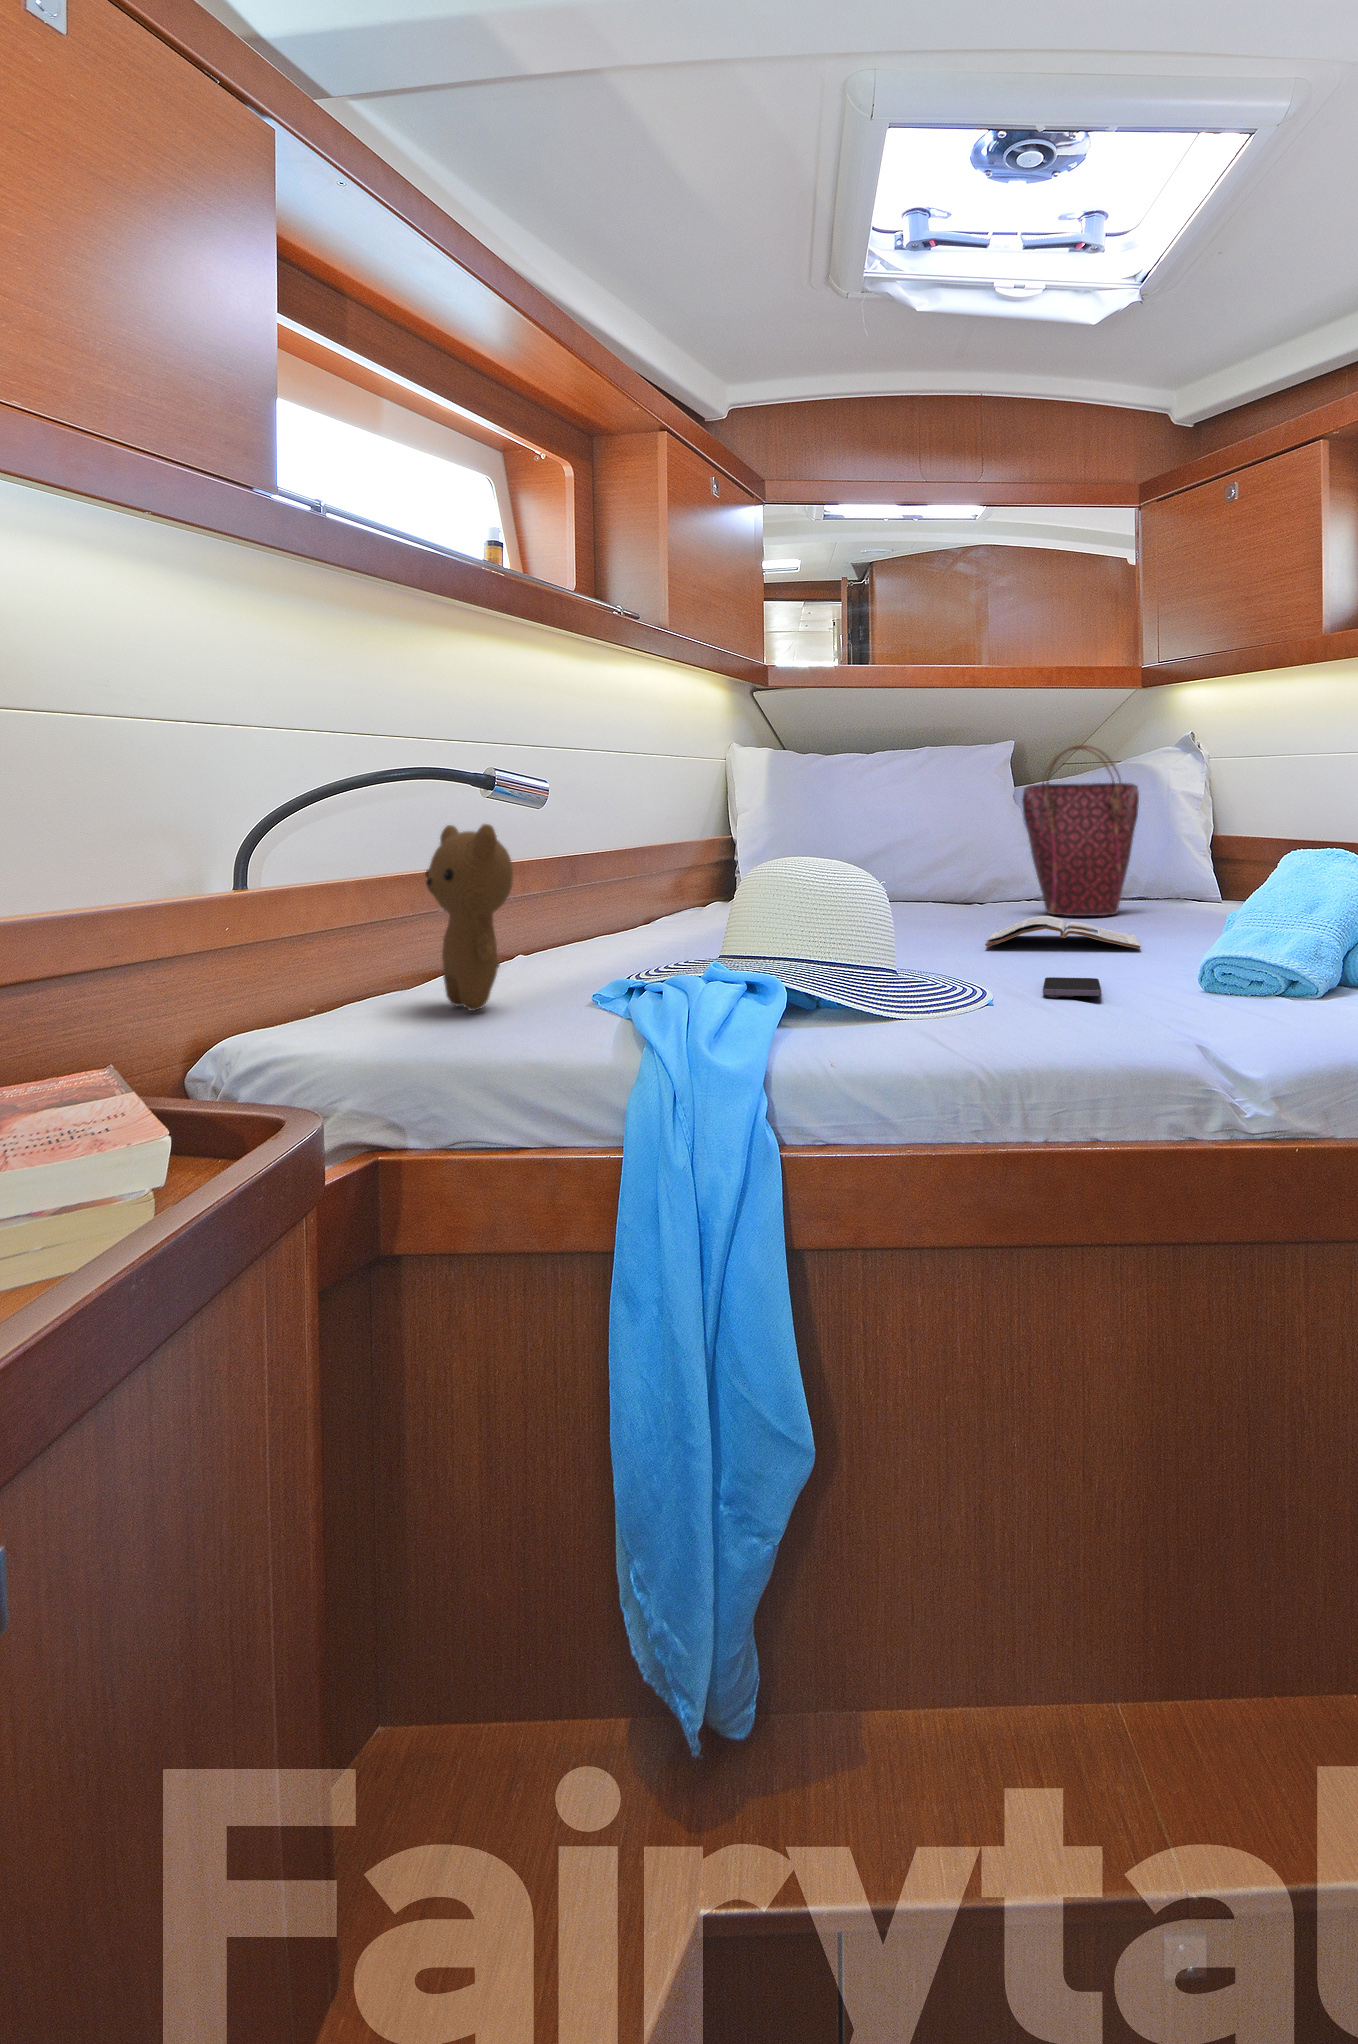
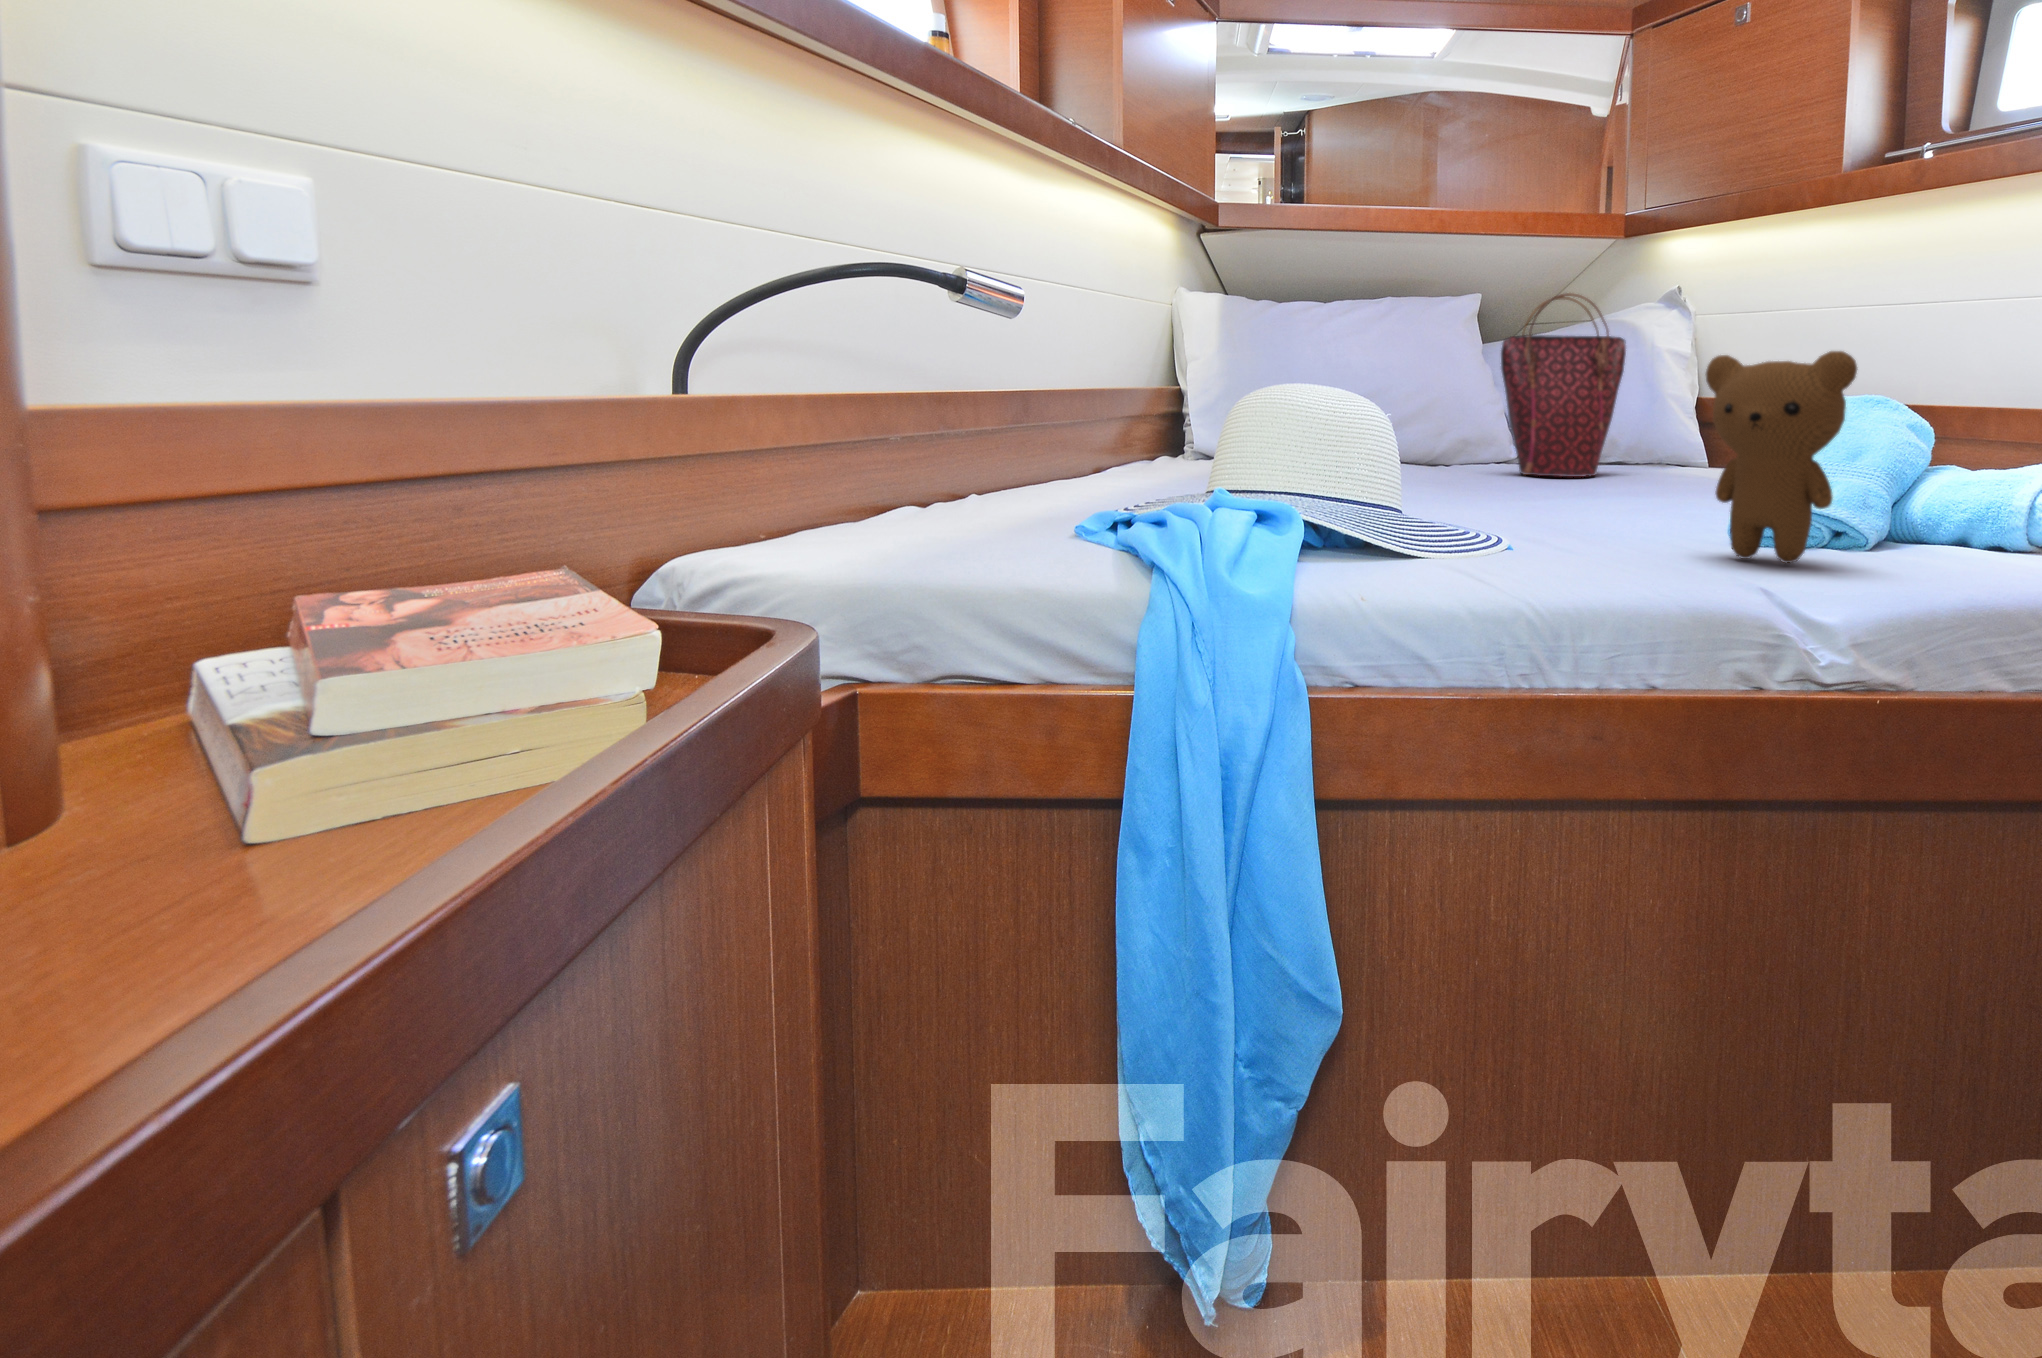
teddy bear: present [425,824,513,1011] -> present [1706,351,1857,563]
magazine: present [985,916,1141,949] -> none [1475,472,1644,504]
smartphone: present [1043,977,1101,998] -> none [1558,527,1632,544]

